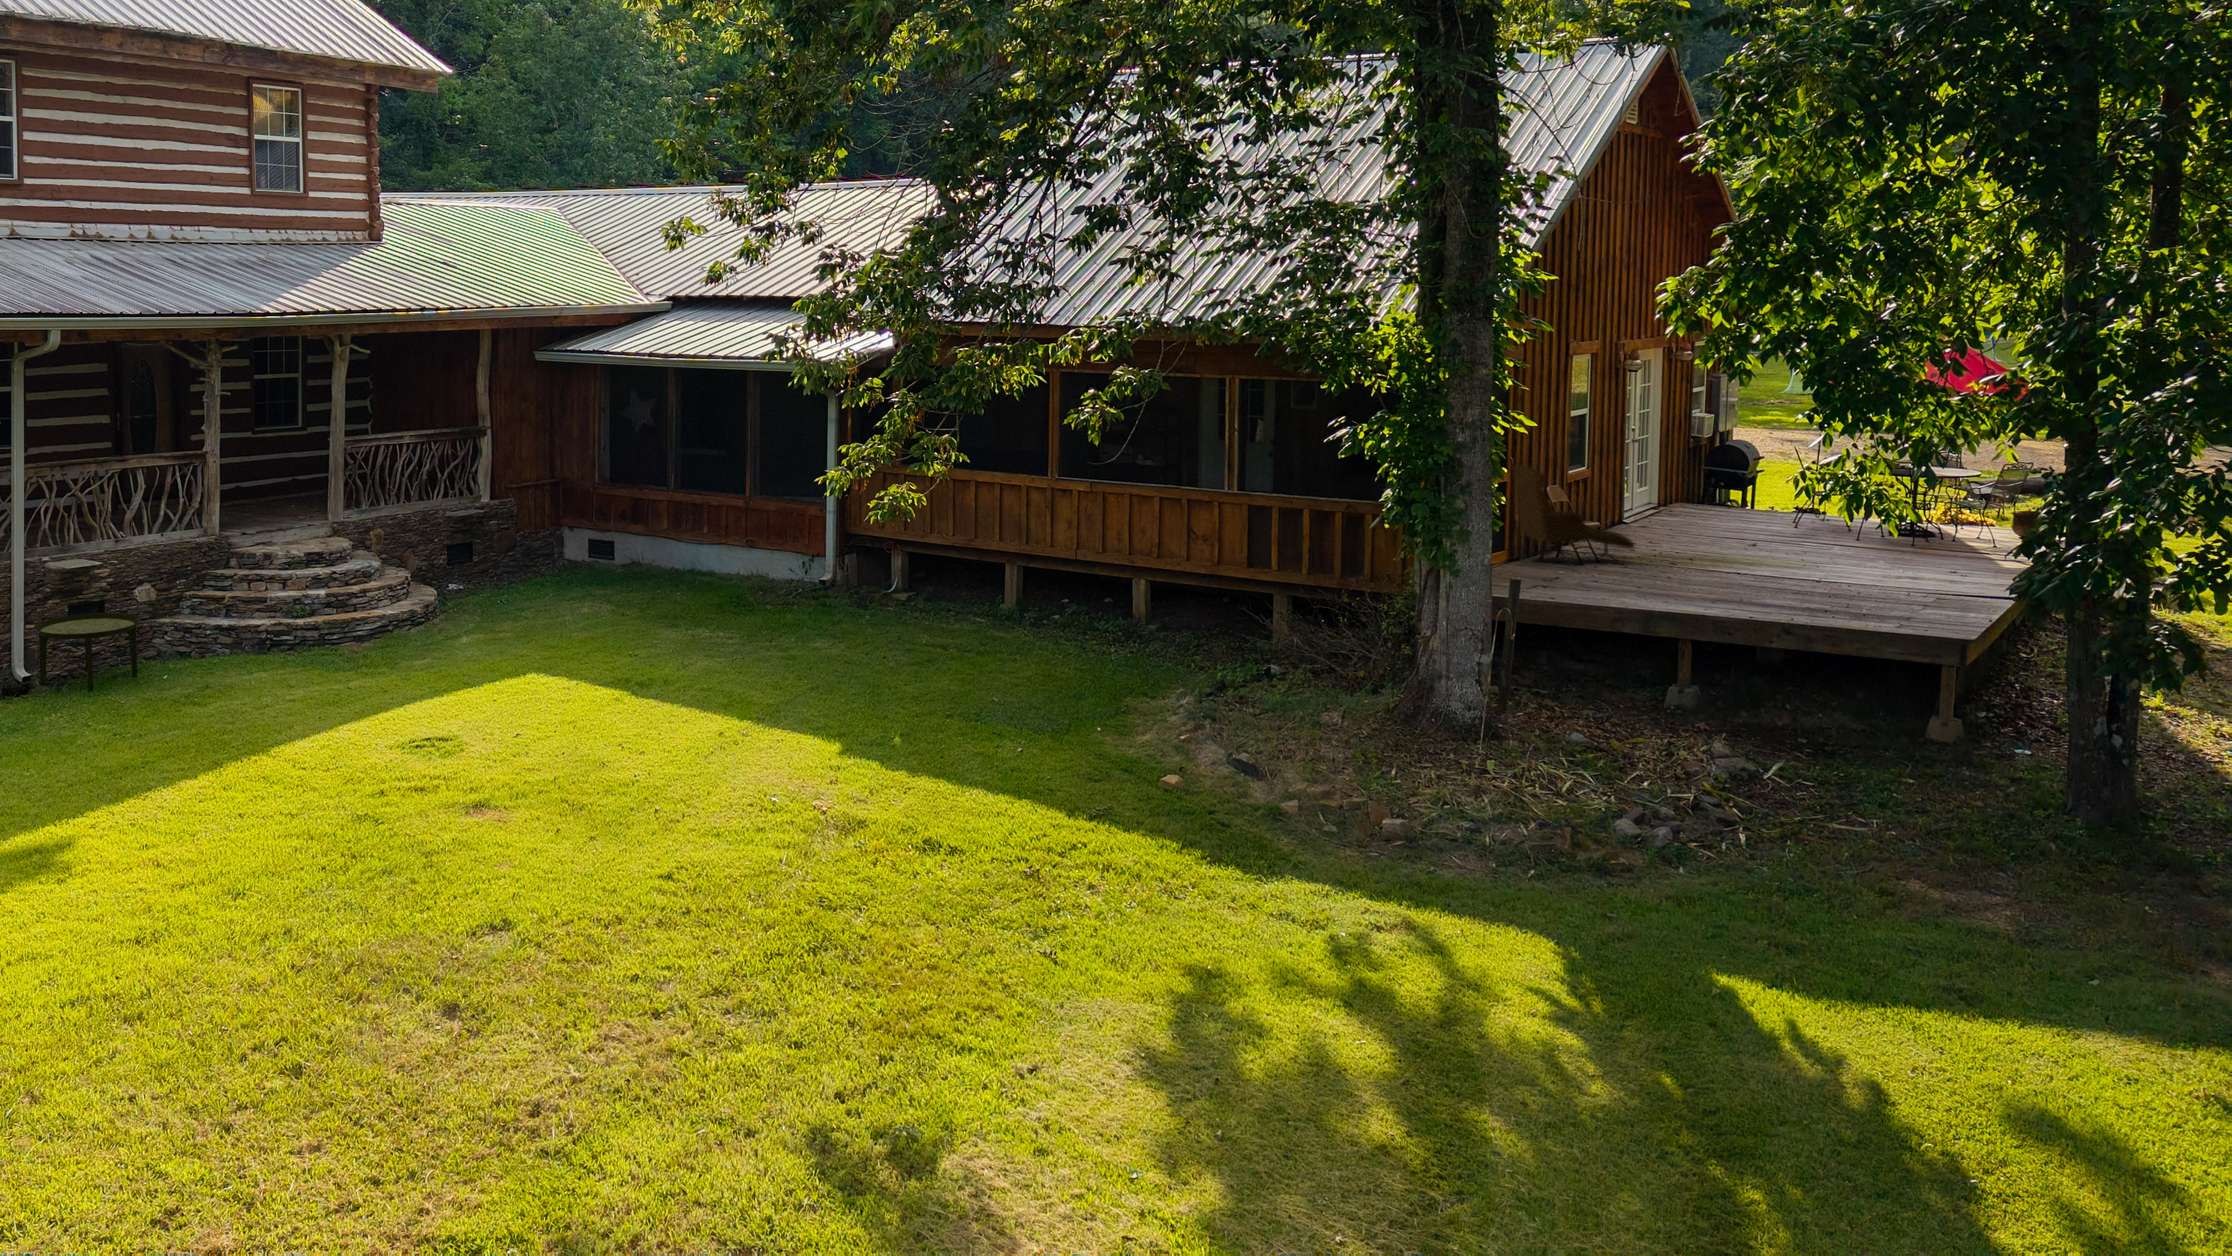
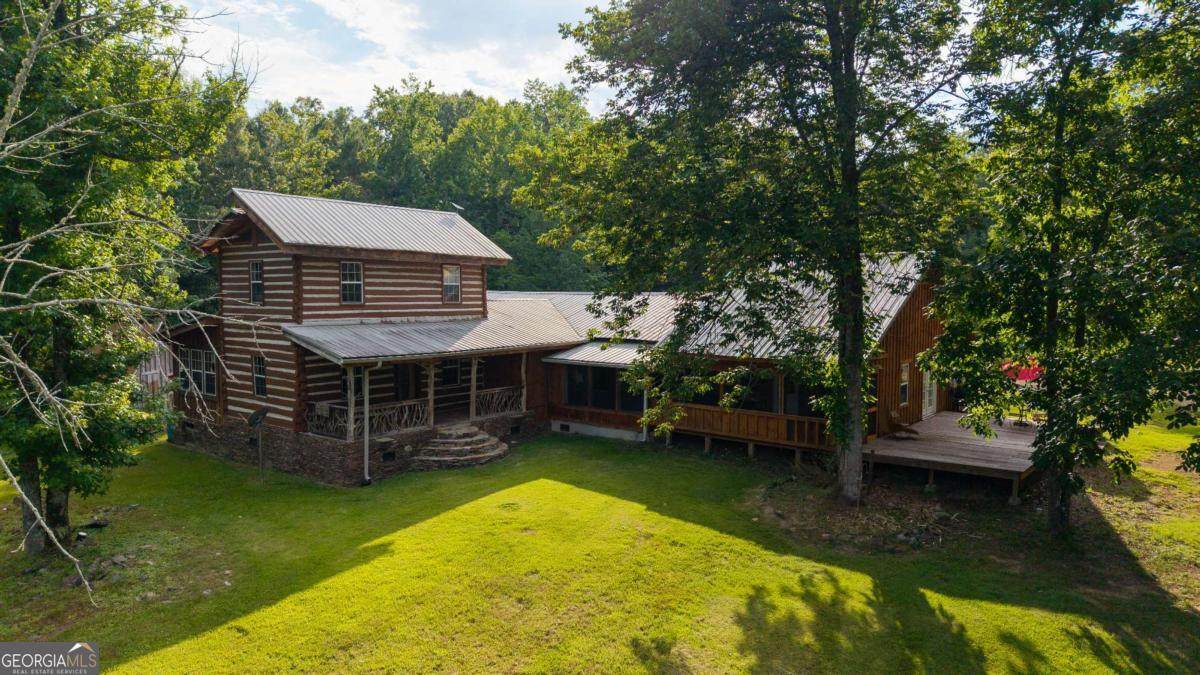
round table: present [34,613,141,691] -> none [371,456,407,484]

